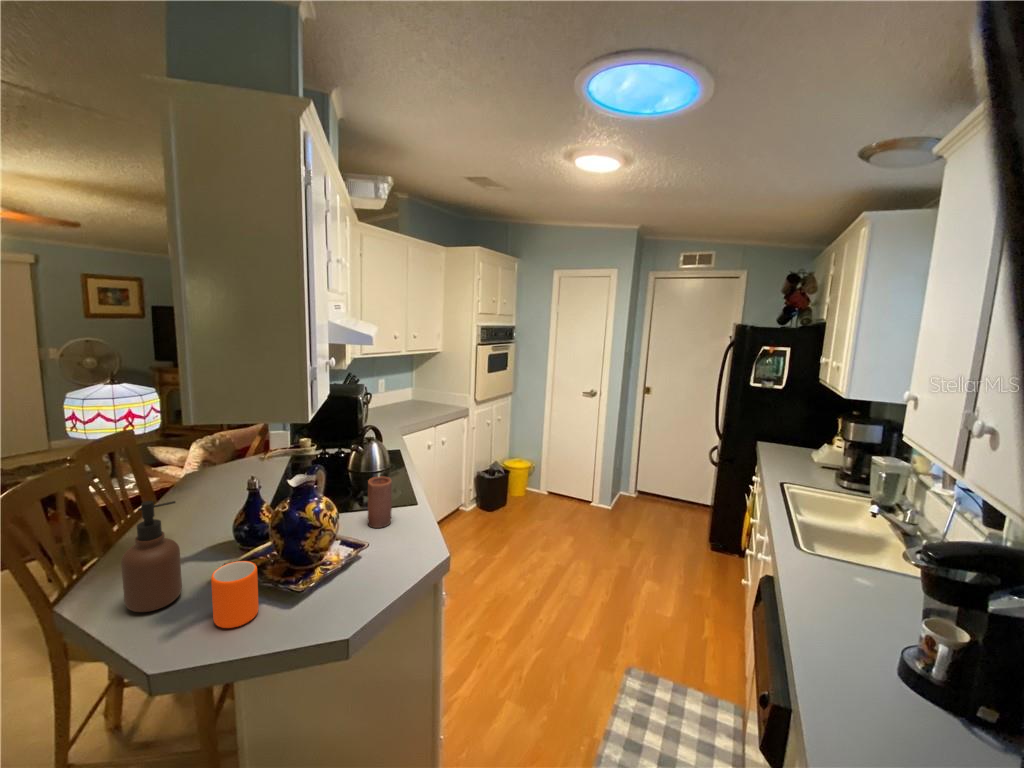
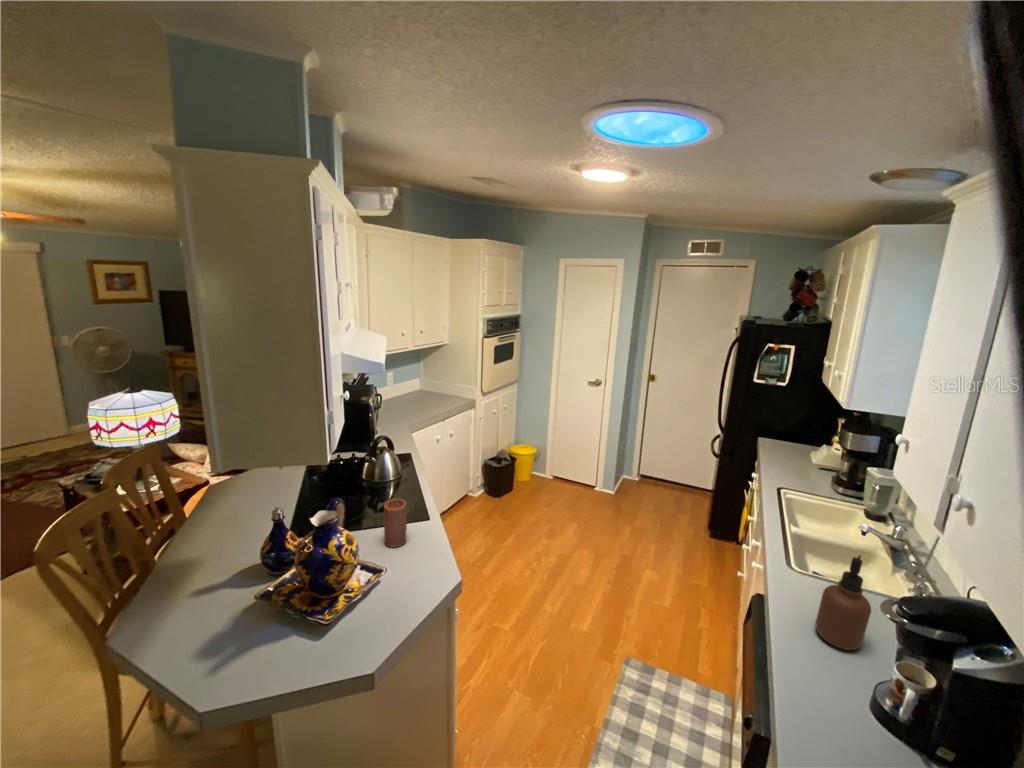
soap dispenser: present [121,501,182,612] -> present [815,555,871,650]
mug: present [211,561,259,628] -> none [245,599,289,663]

